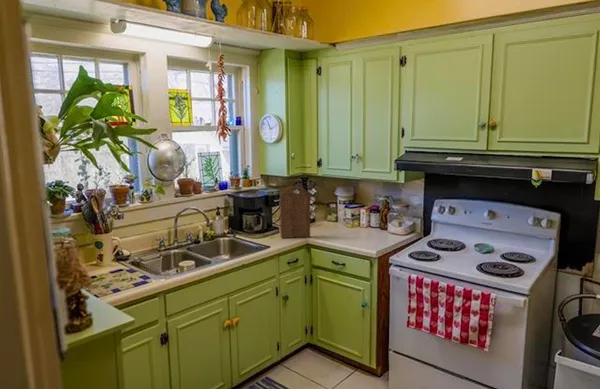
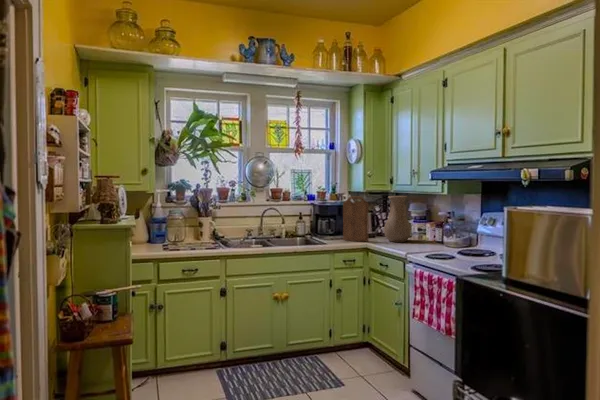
vase: none [324,182,353,234] -> present [384,196,411,242]

